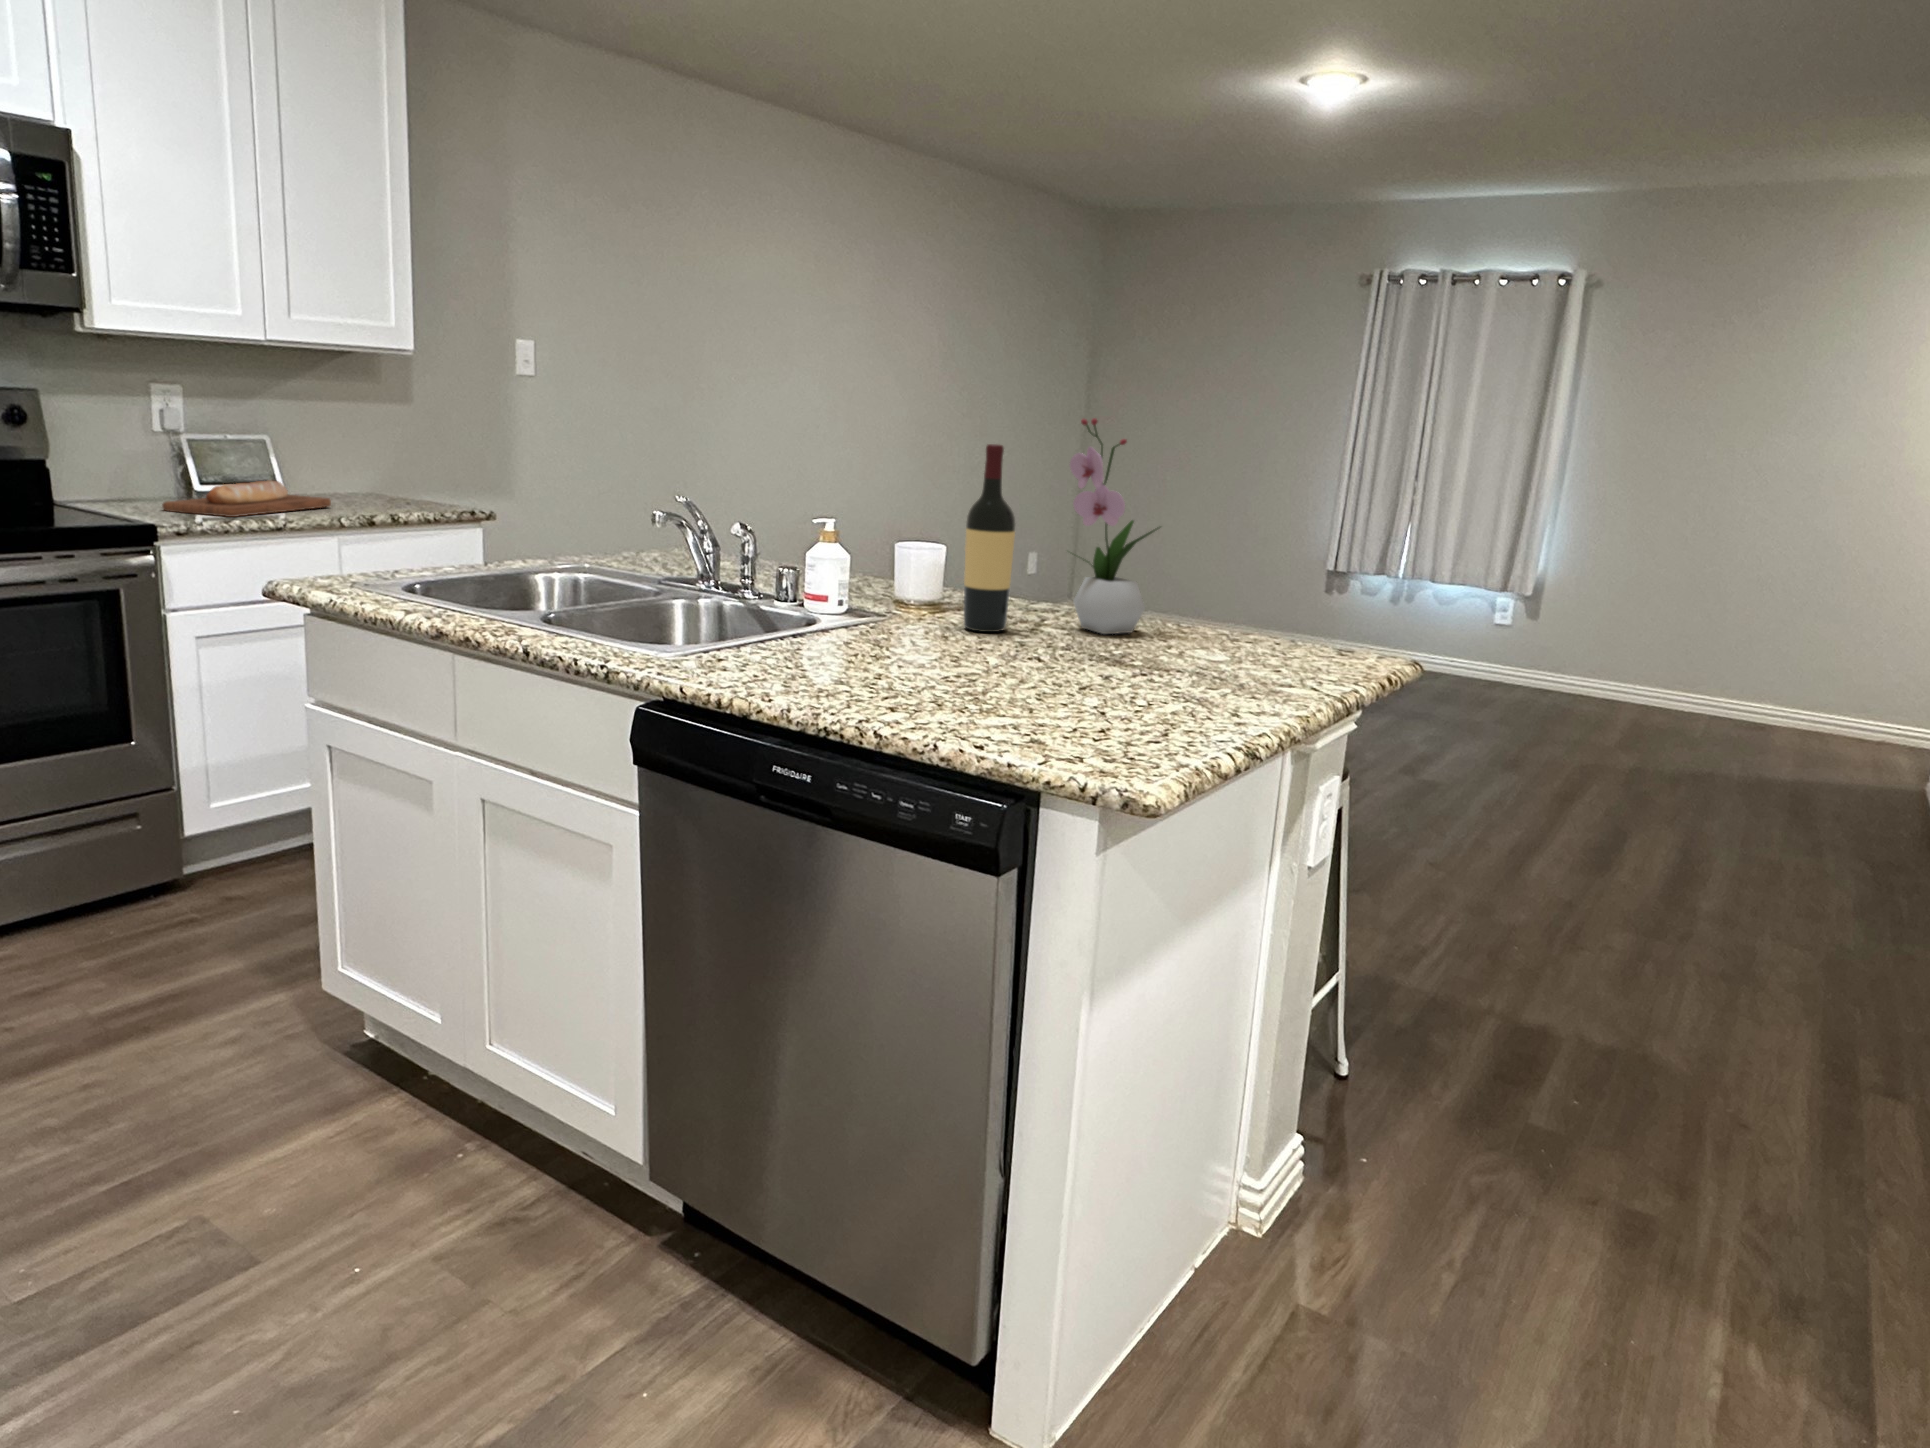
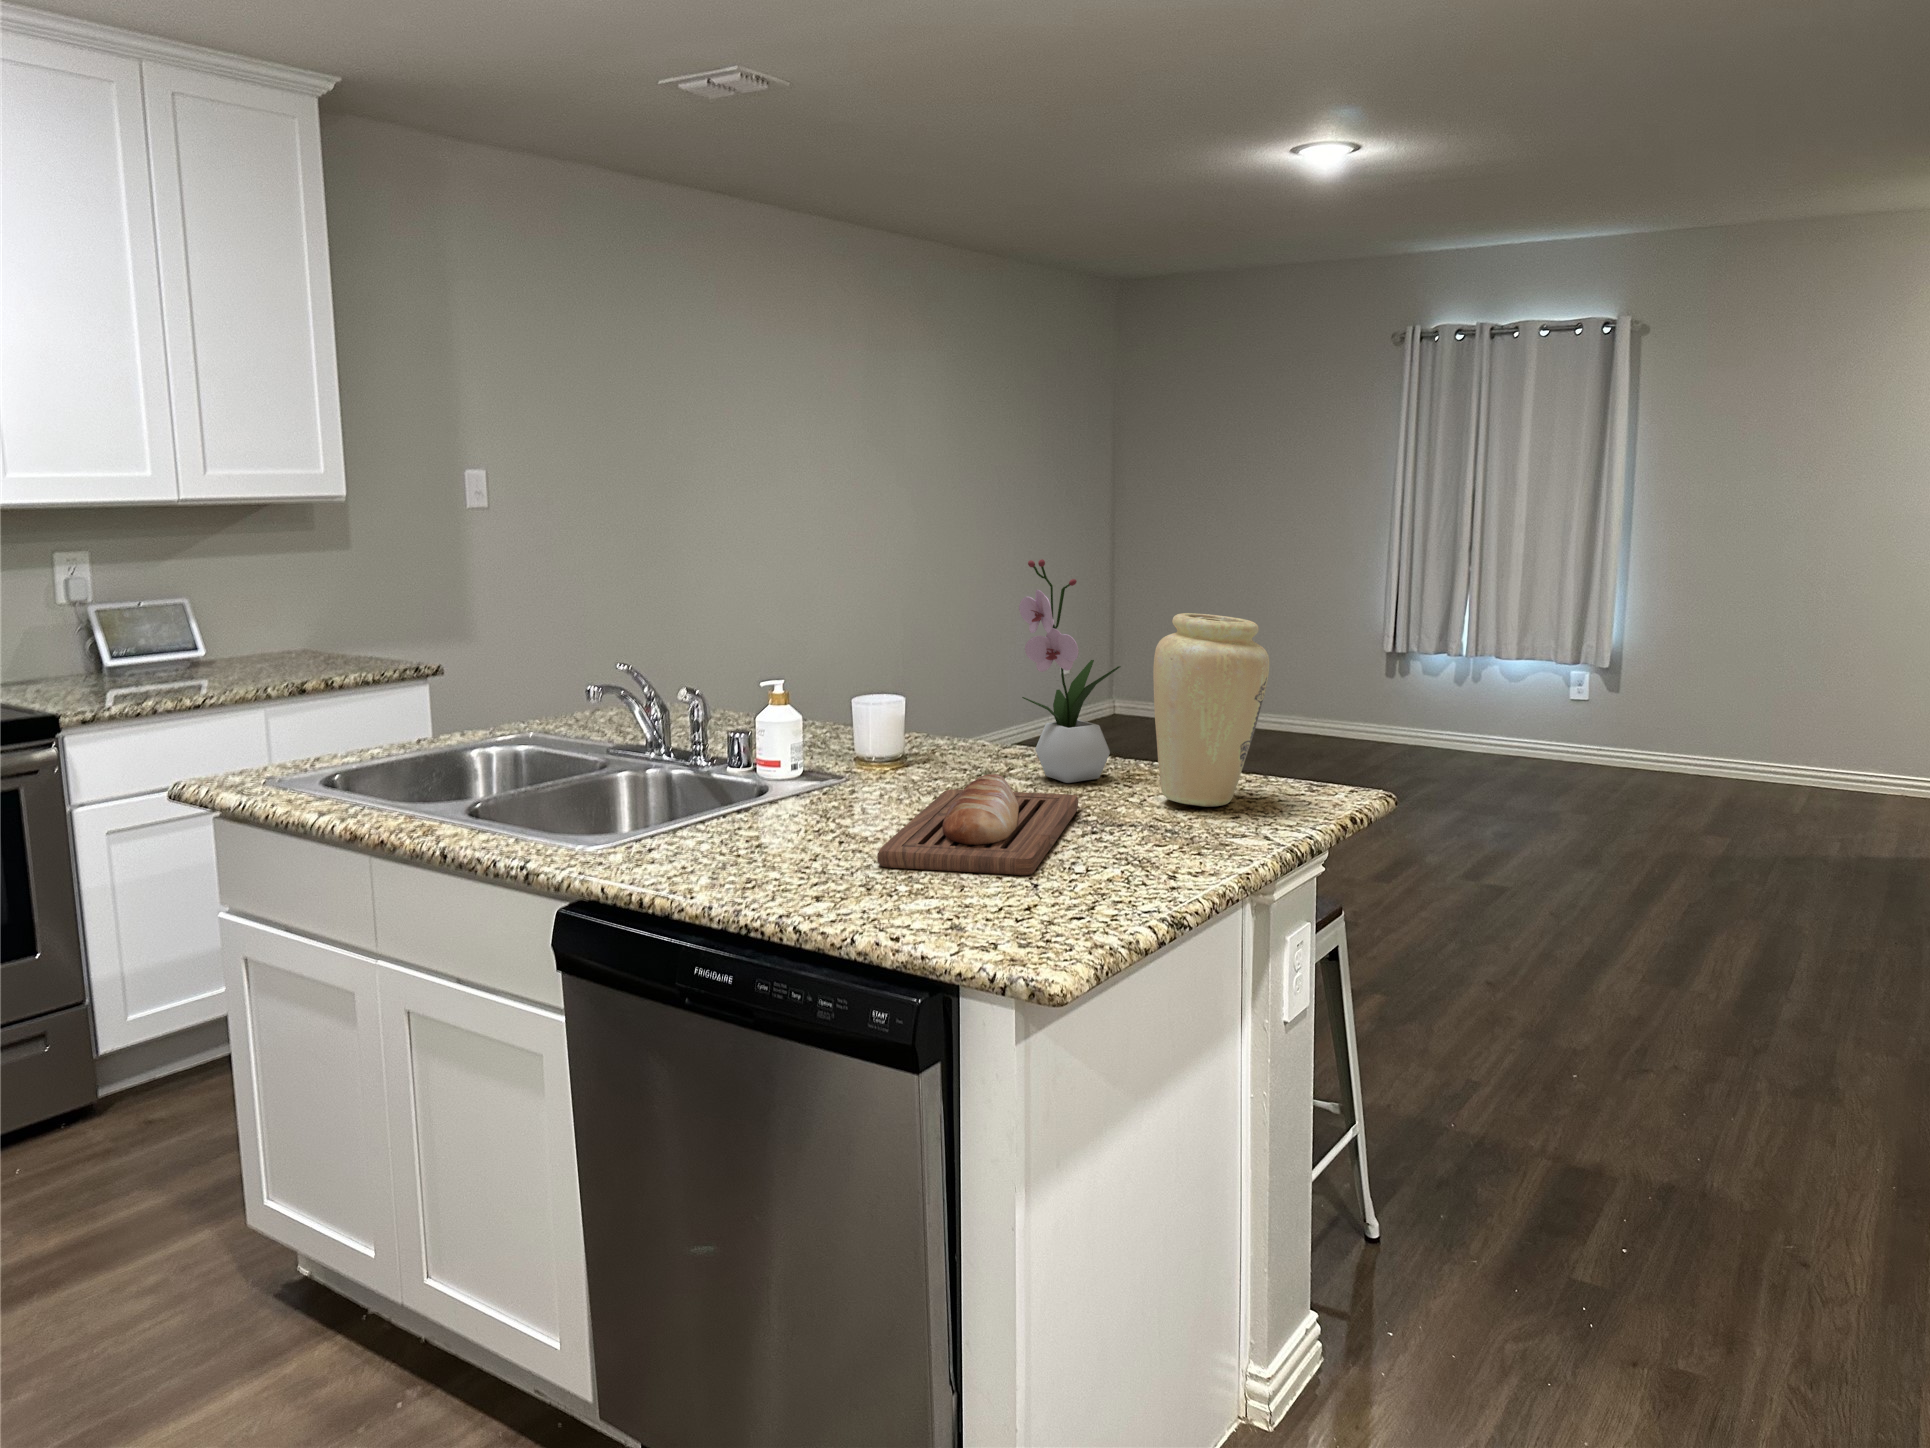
wine bottle: present [964,444,1016,632] -> none [914,594,965,790]
vase: none [1199,474,1316,660] -> present [1153,613,1269,807]
bread loaf: present [162,480,331,517] -> present [877,774,1078,875]

